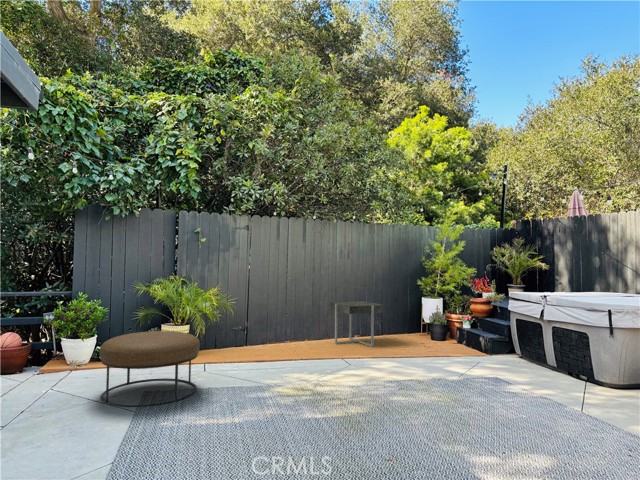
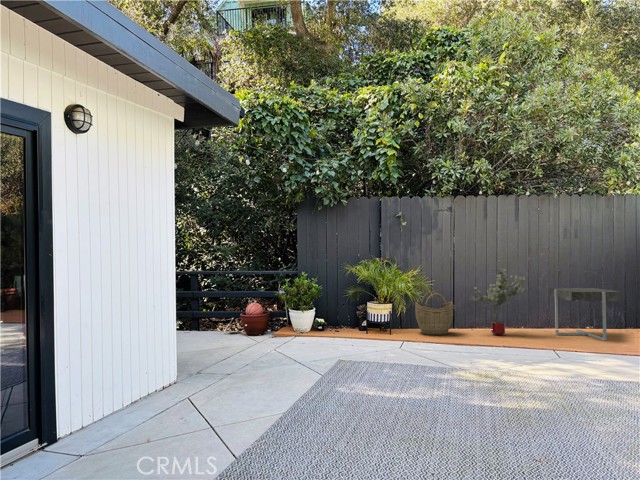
potted tree: none [265,285,314,349] -> present [470,268,525,336]
woven basket: none [212,309,249,354] -> present [415,291,453,335]
ottoman: present [99,331,200,407] -> none [312,305,395,367]

